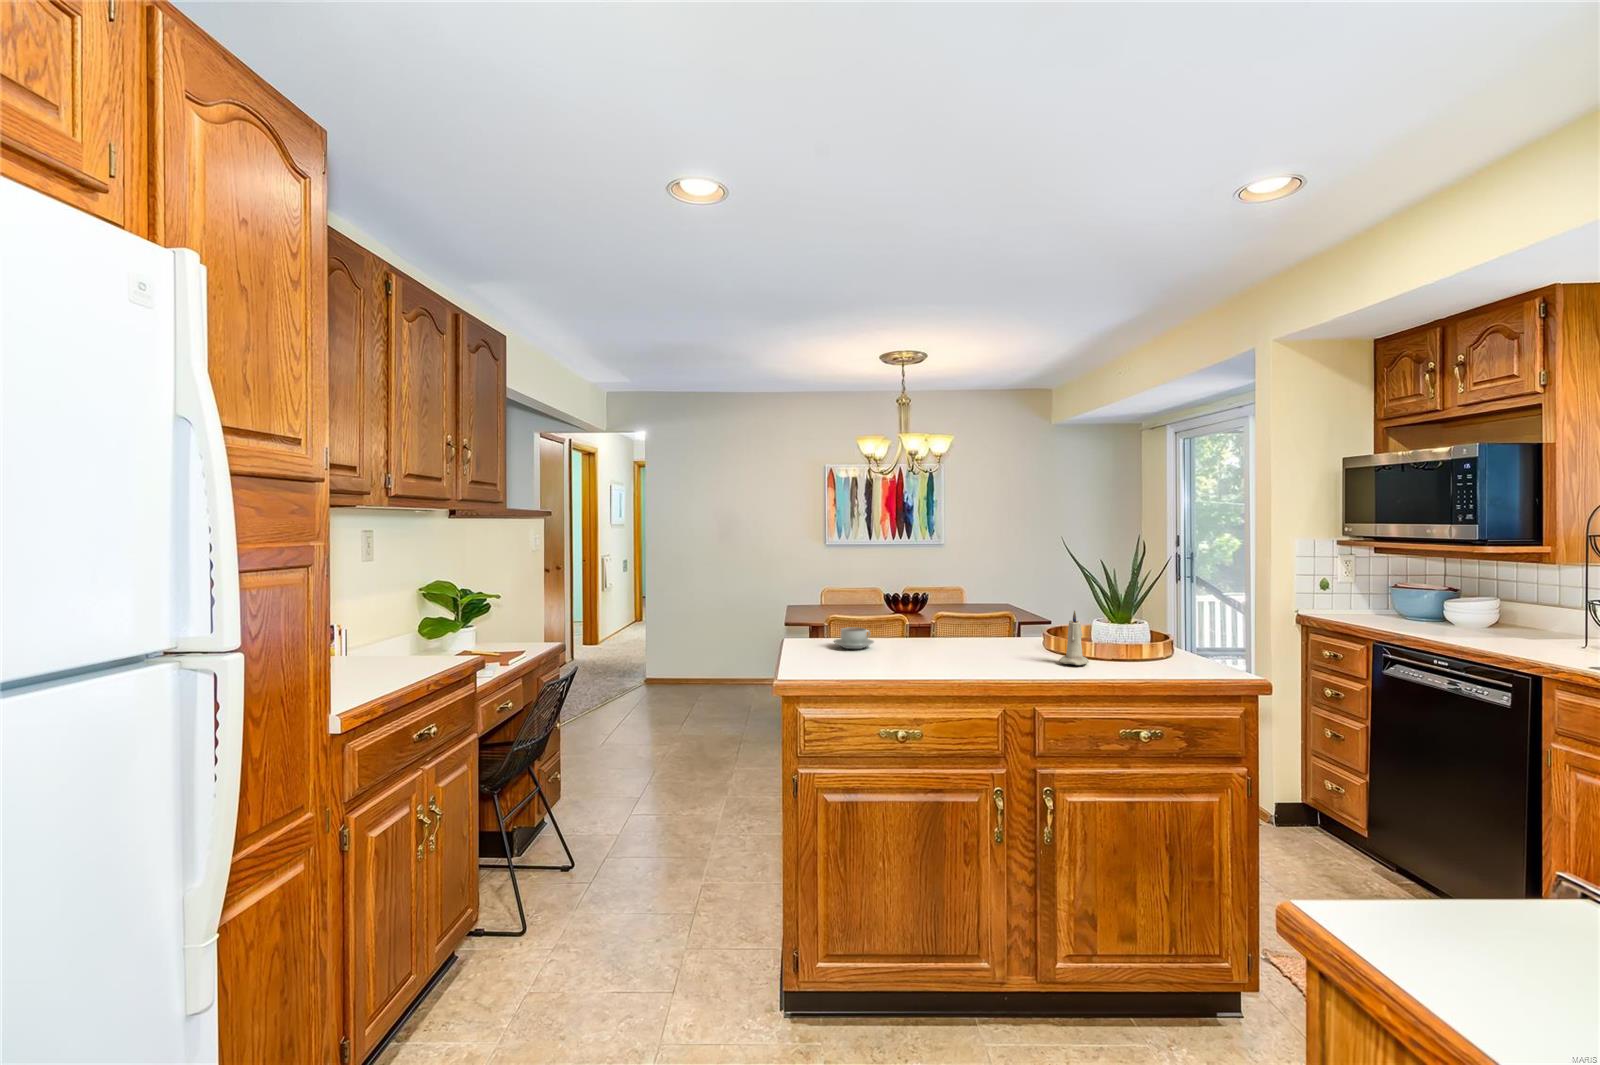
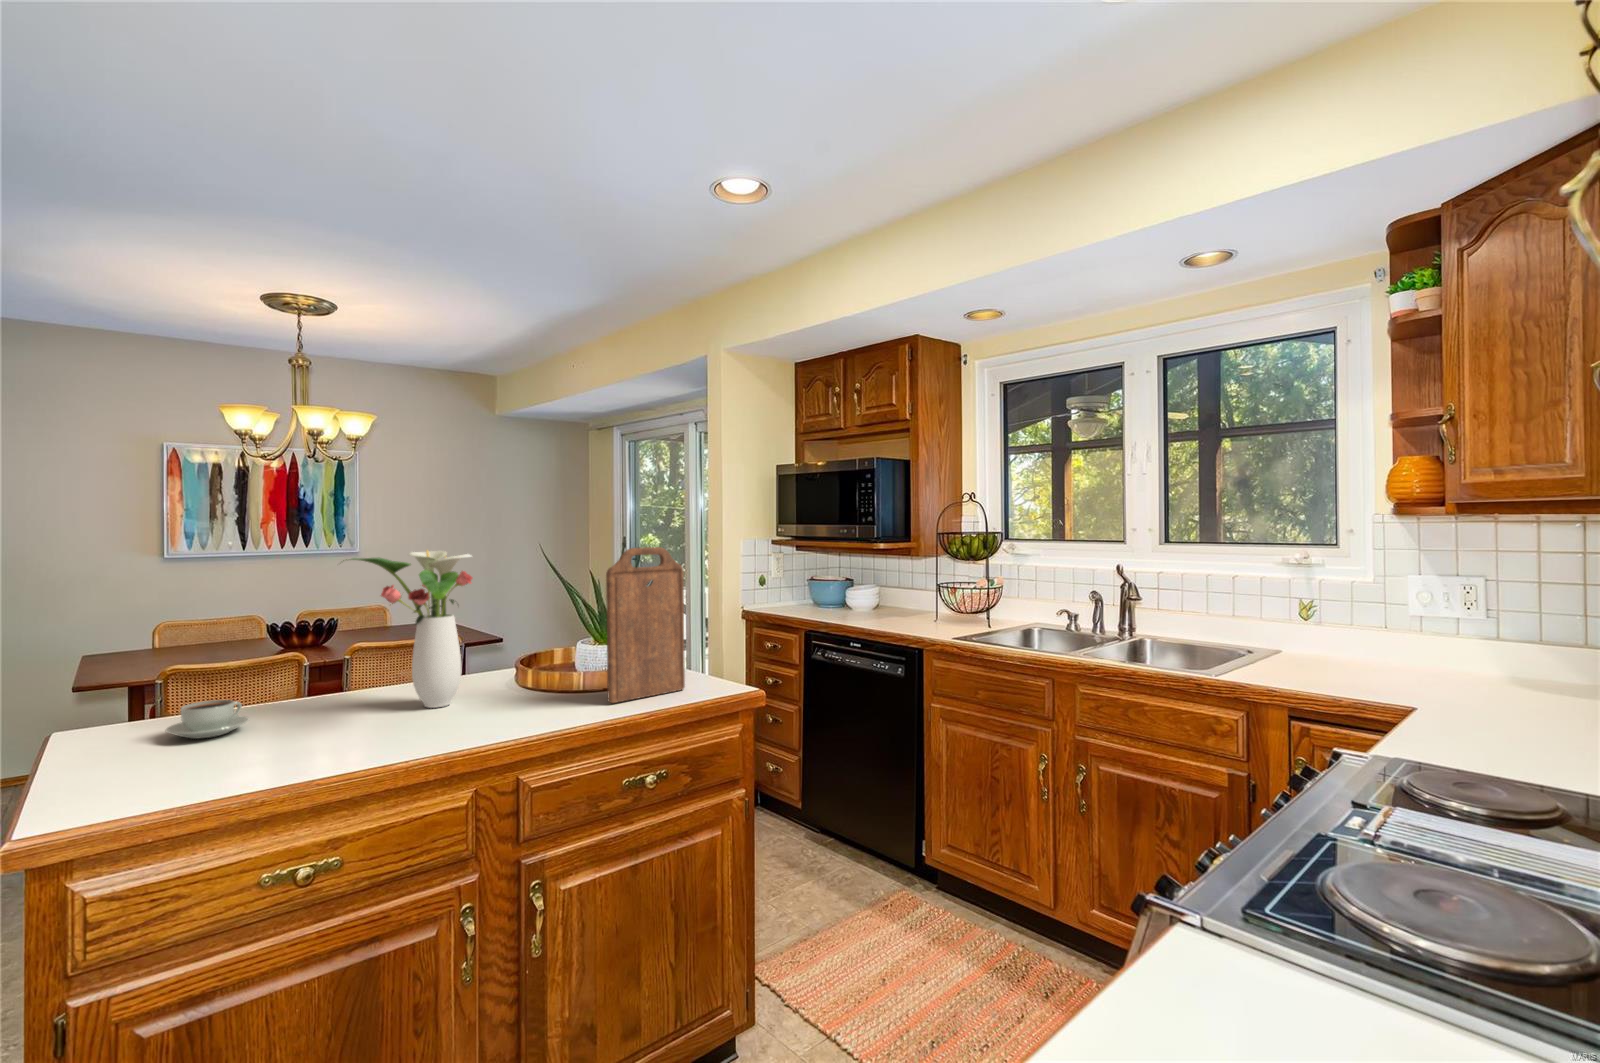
flower arrangement: none [924,537,1012,652] -> present [343,550,472,708]
cutting board: none [1115,539,1190,667] -> present [606,547,685,703]
candle: present [1059,611,1089,665] -> none [541,640,577,710]

